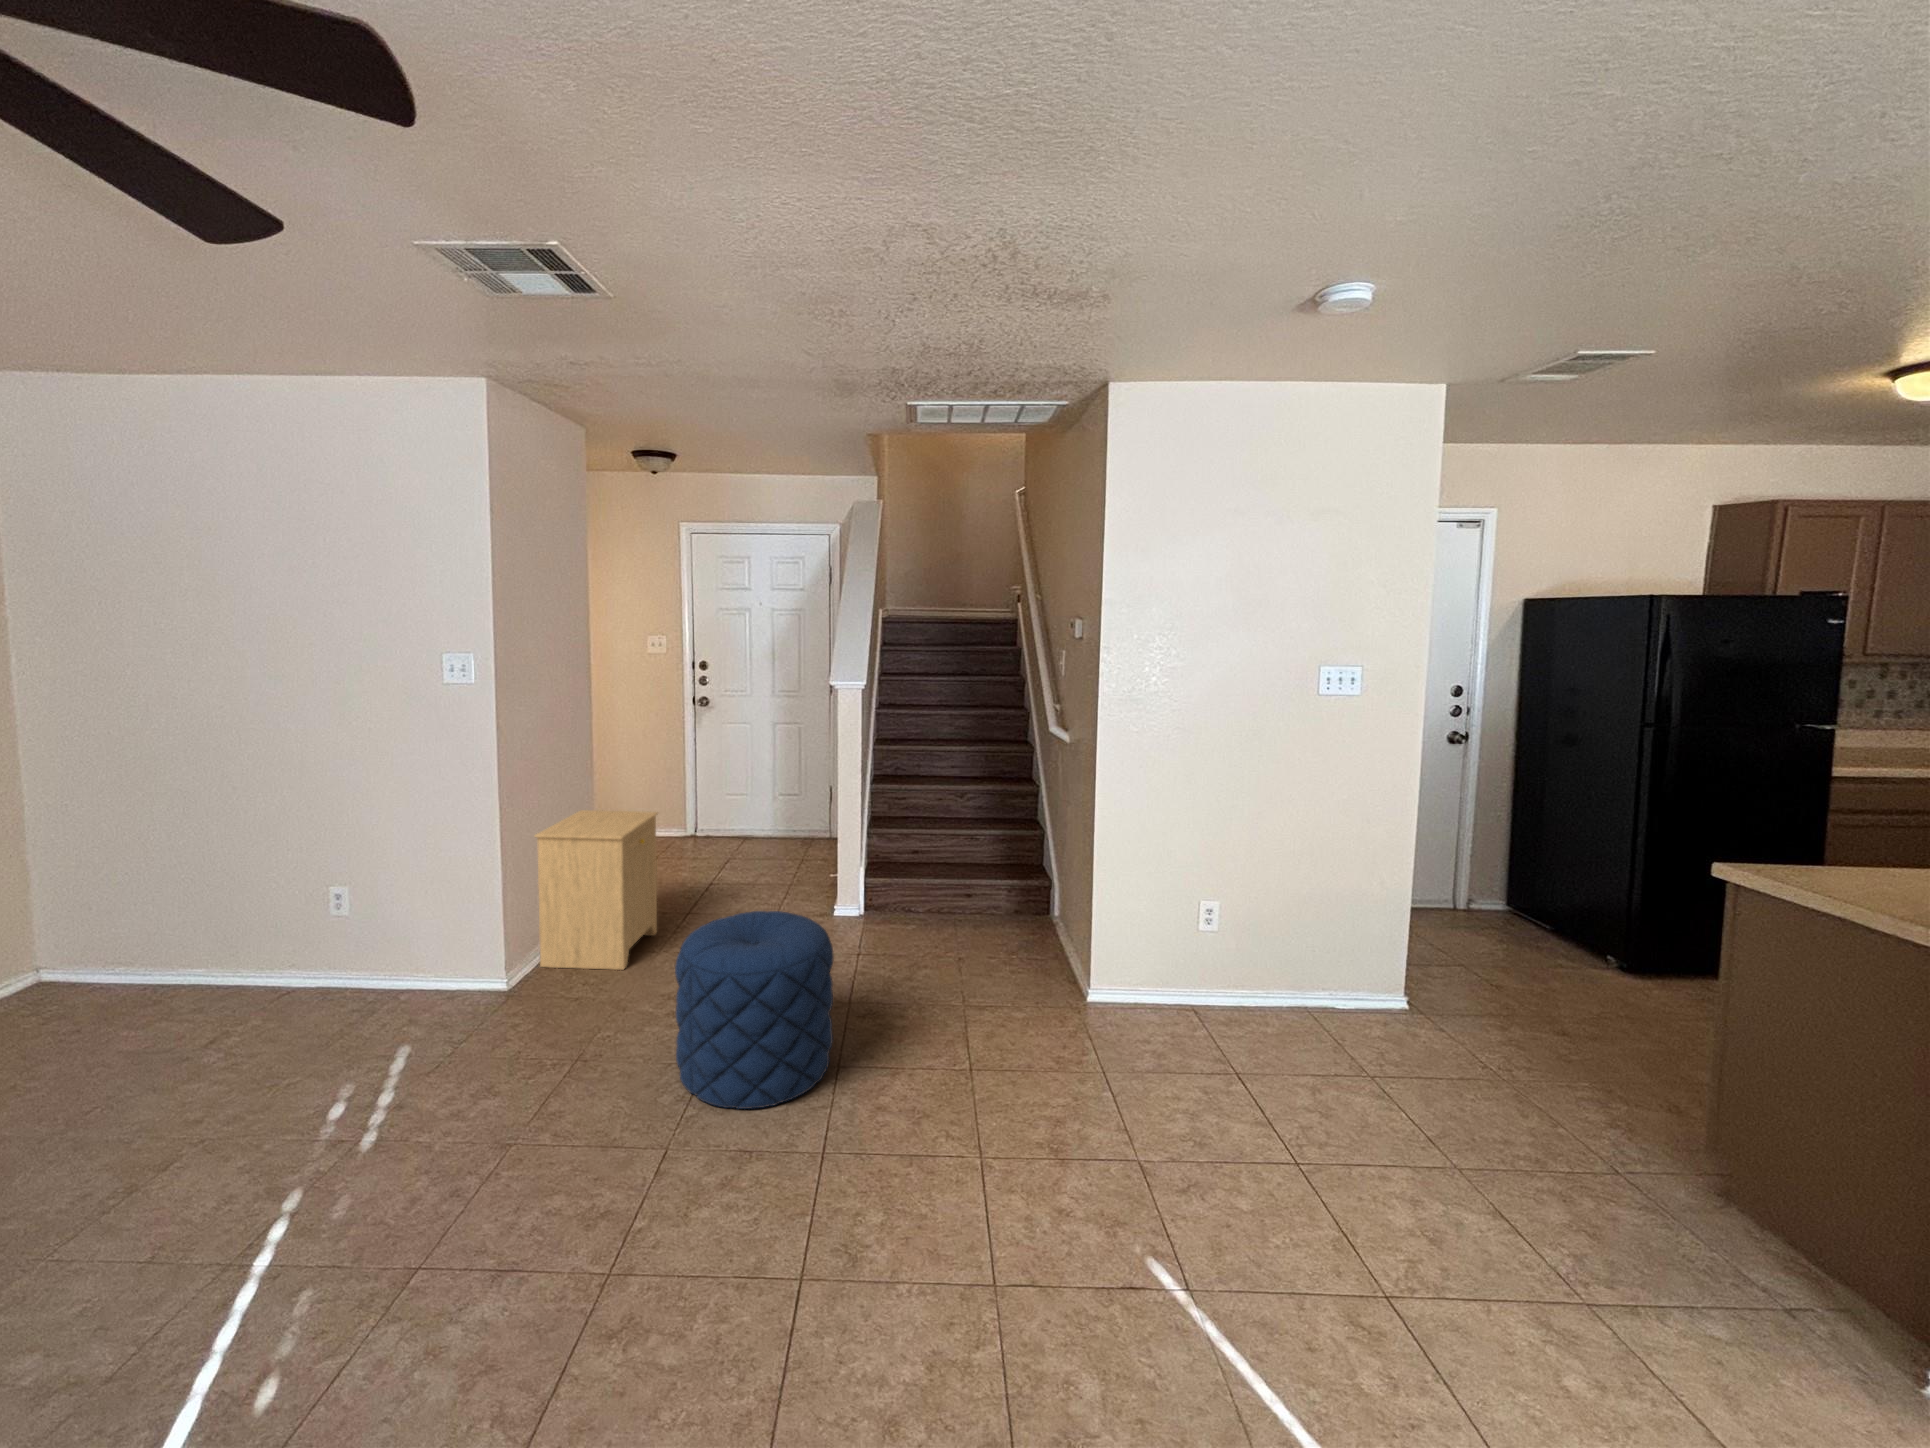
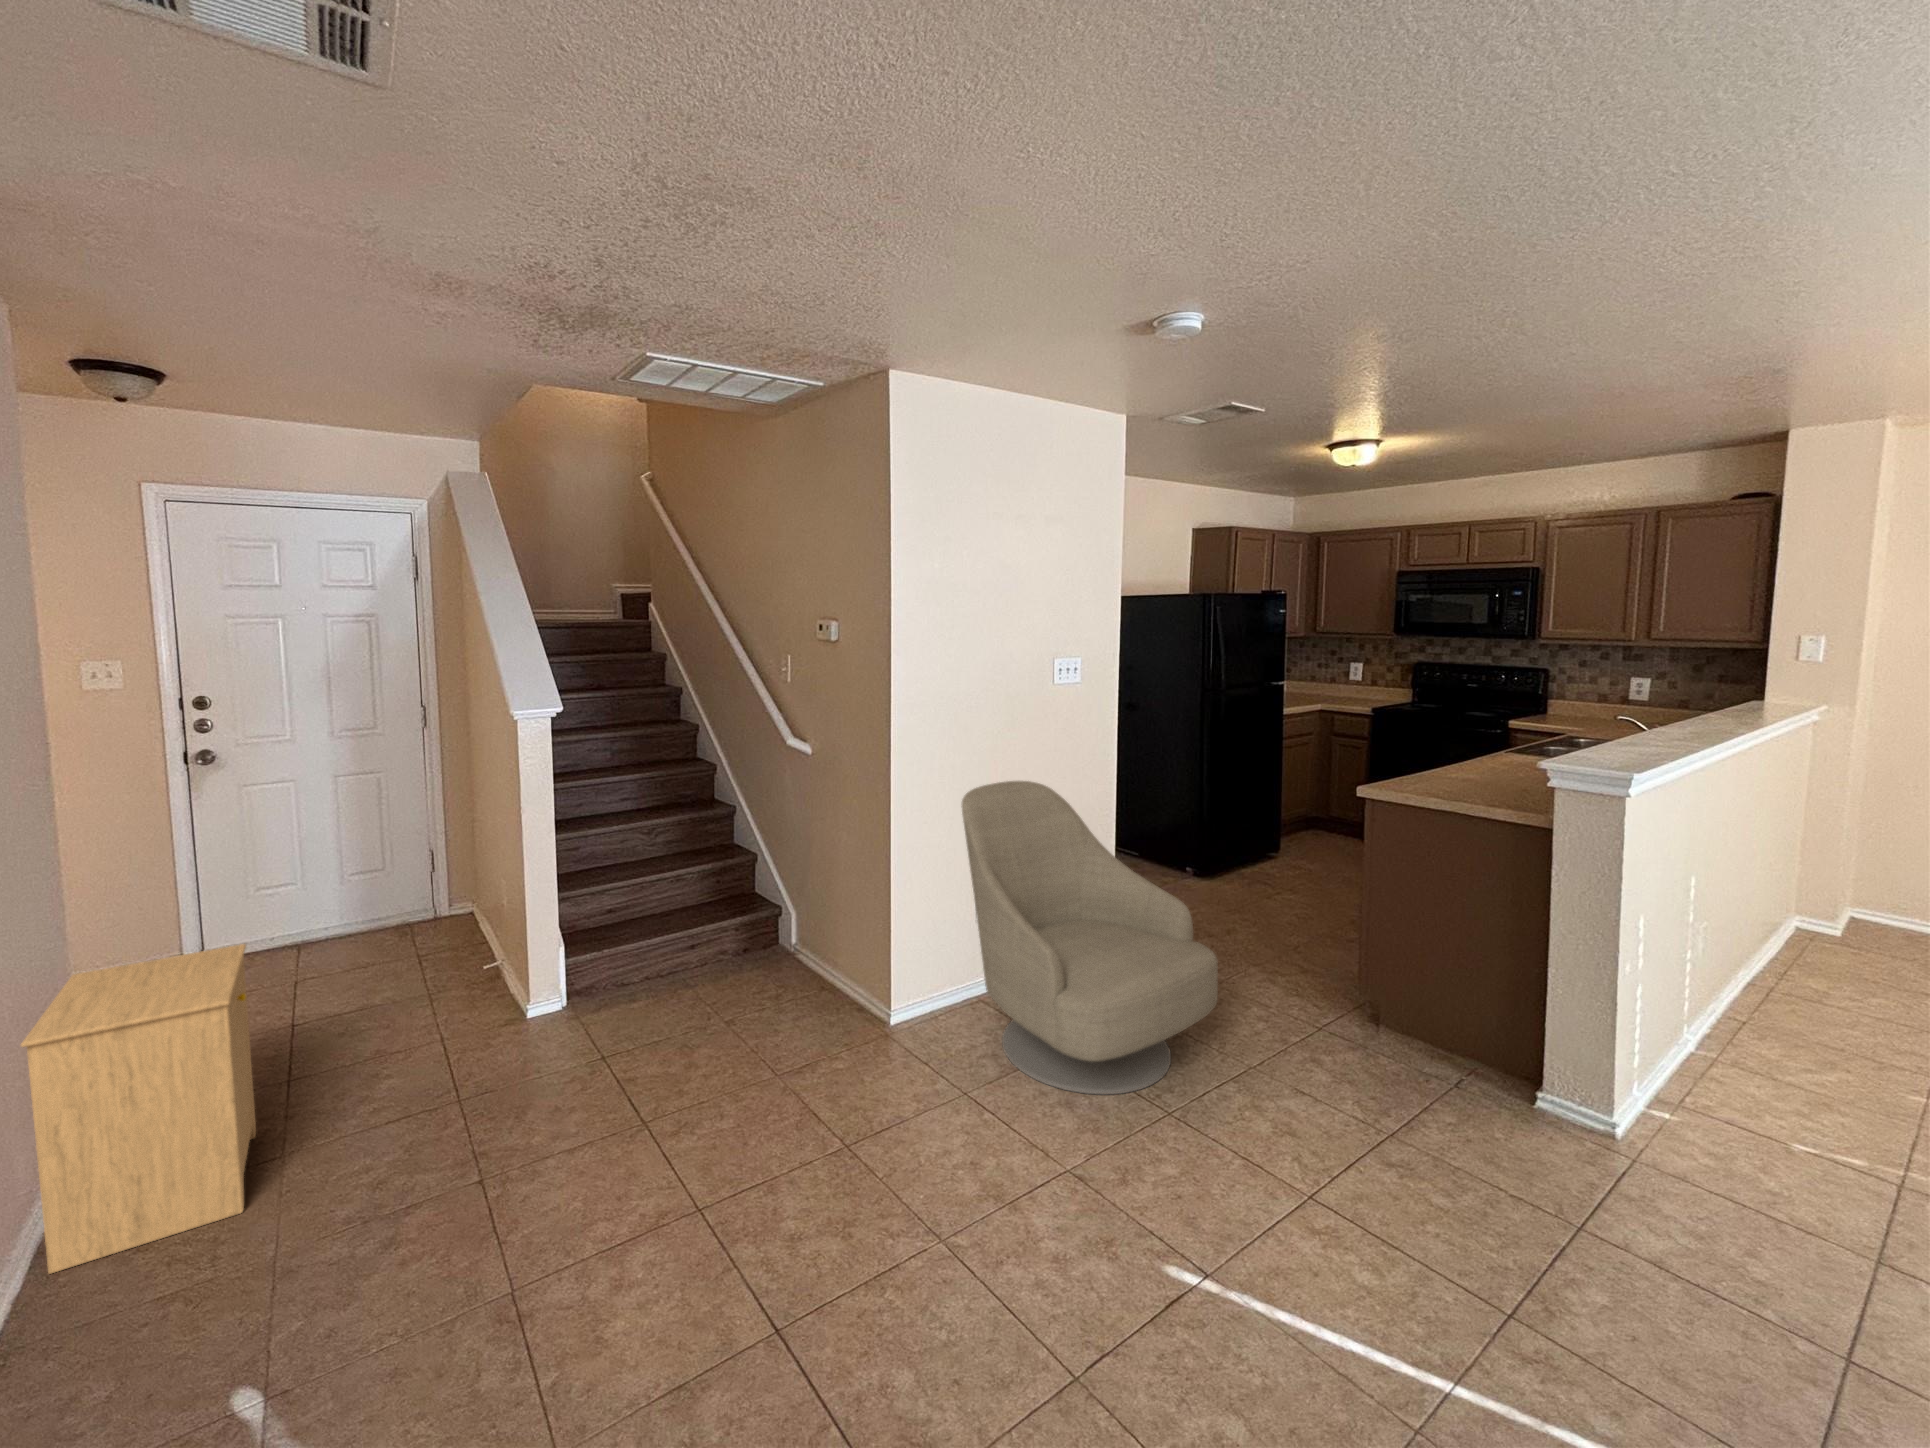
armchair: none [1159,786,1425,1131] -> present [961,781,1218,1095]
pouf: present [675,911,833,1109] -> none [474,1035,707,1351]

